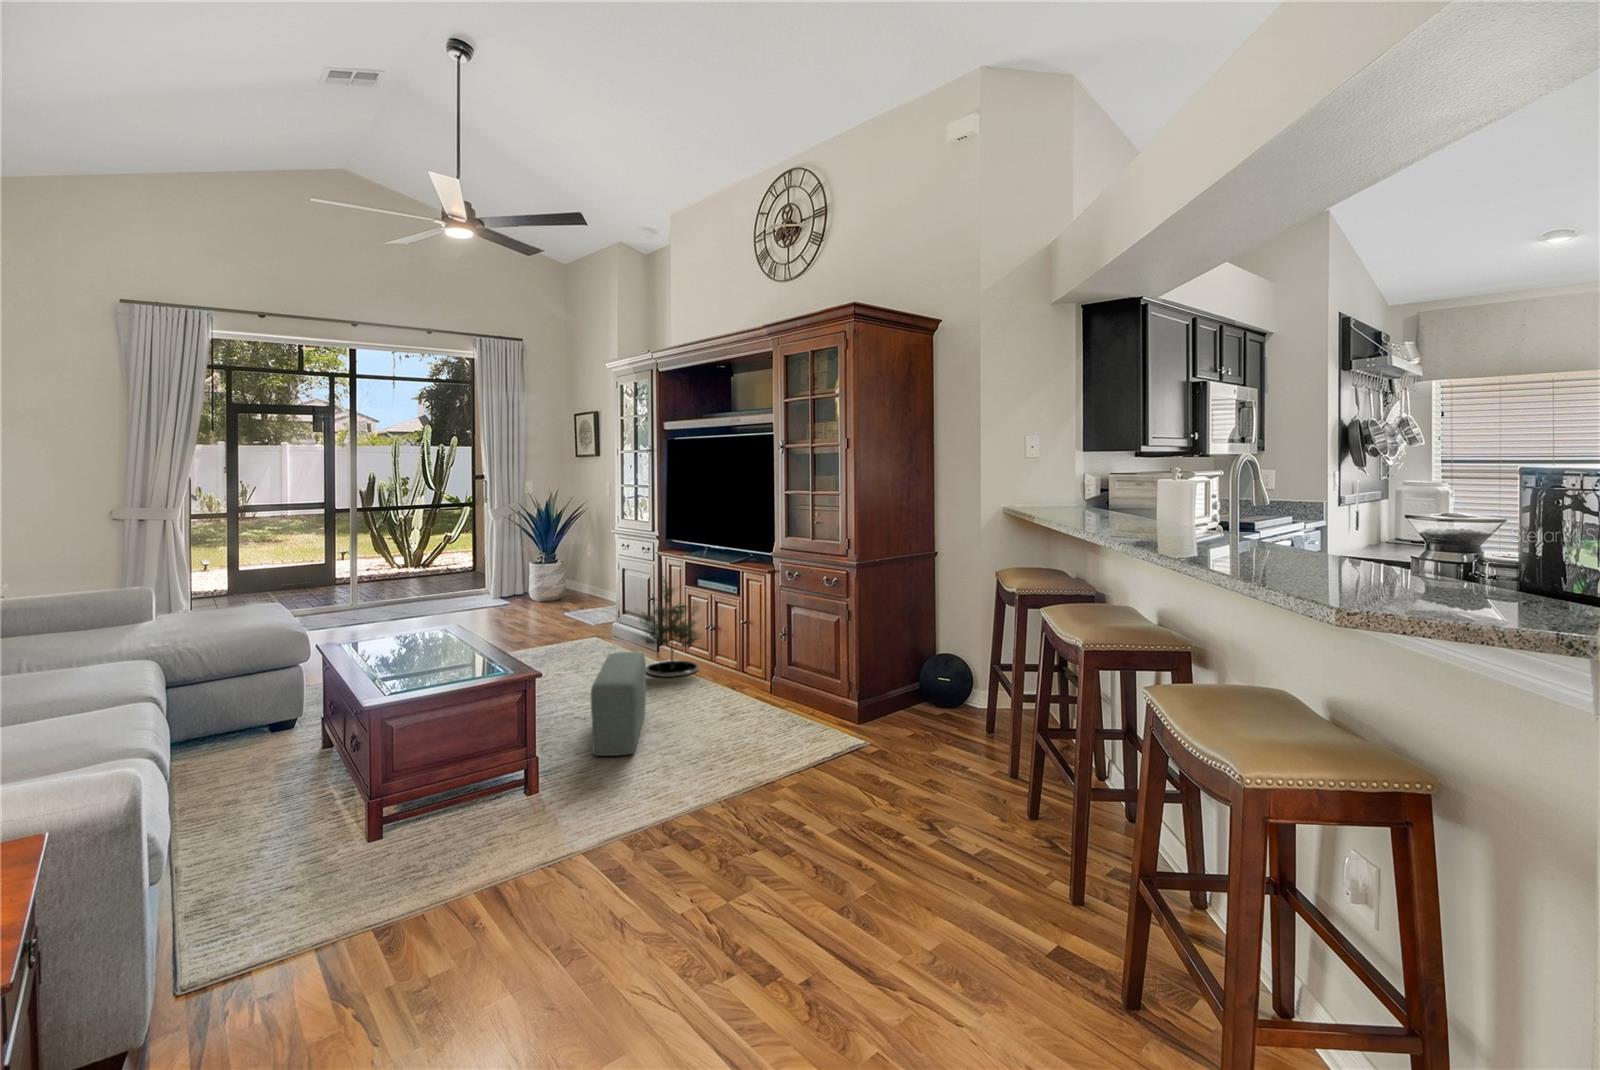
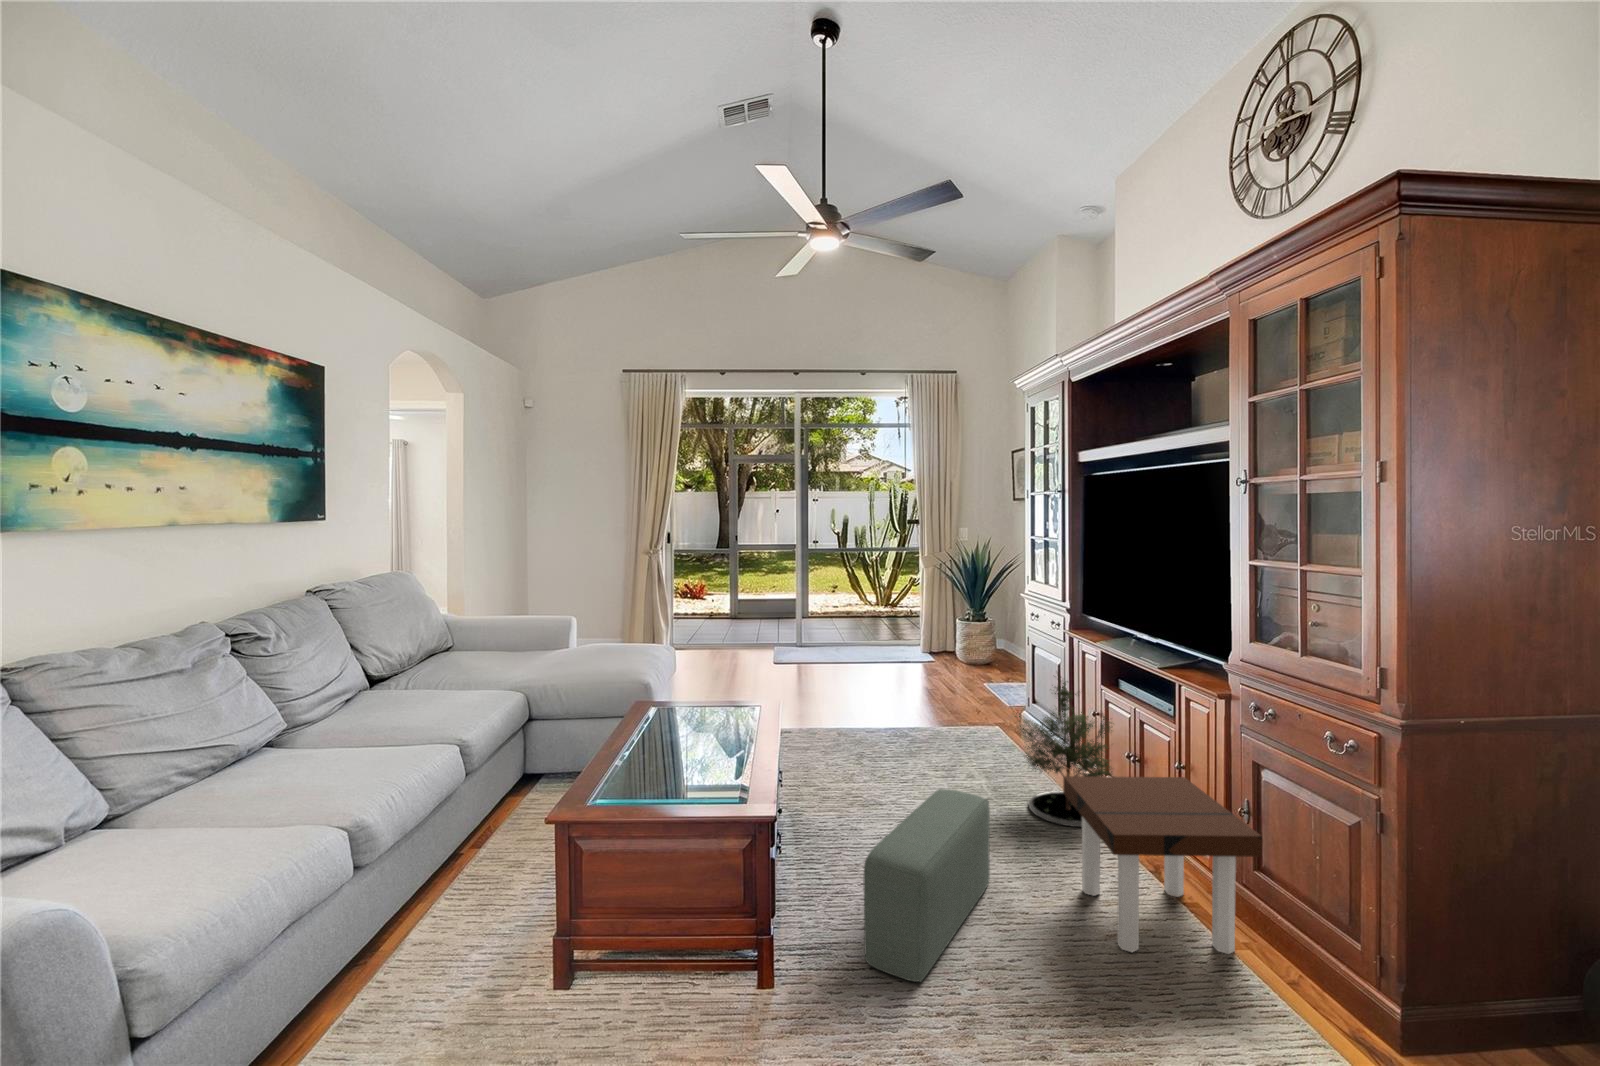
side table: none [687,624,796,716] -> present [1063,776,1262,954]

